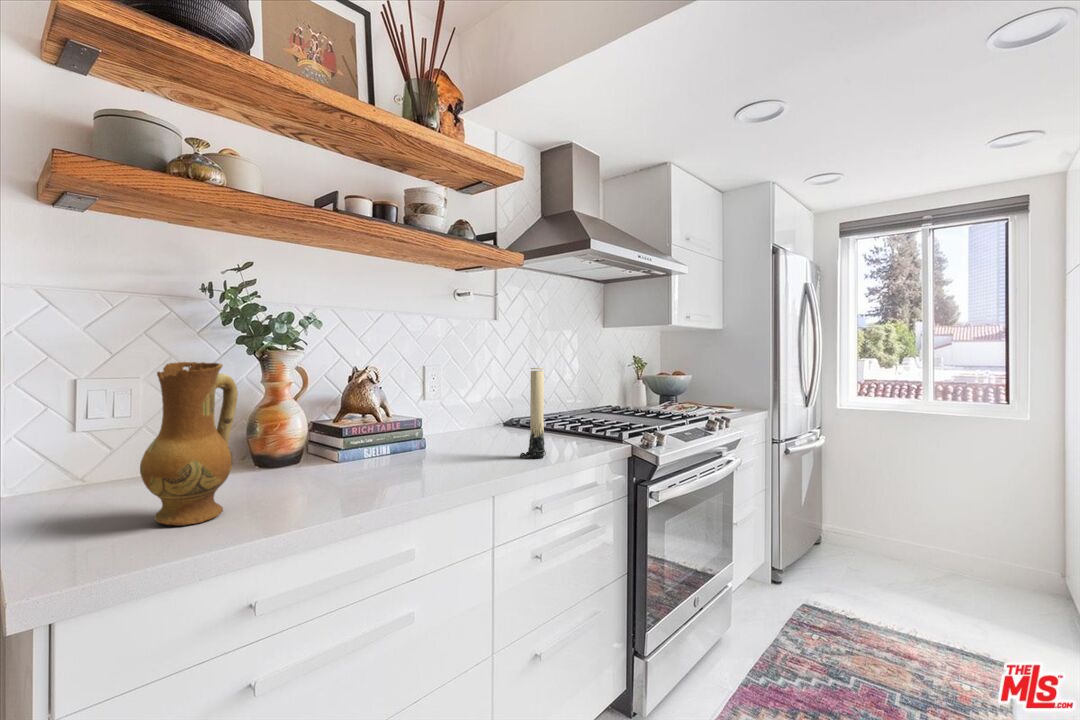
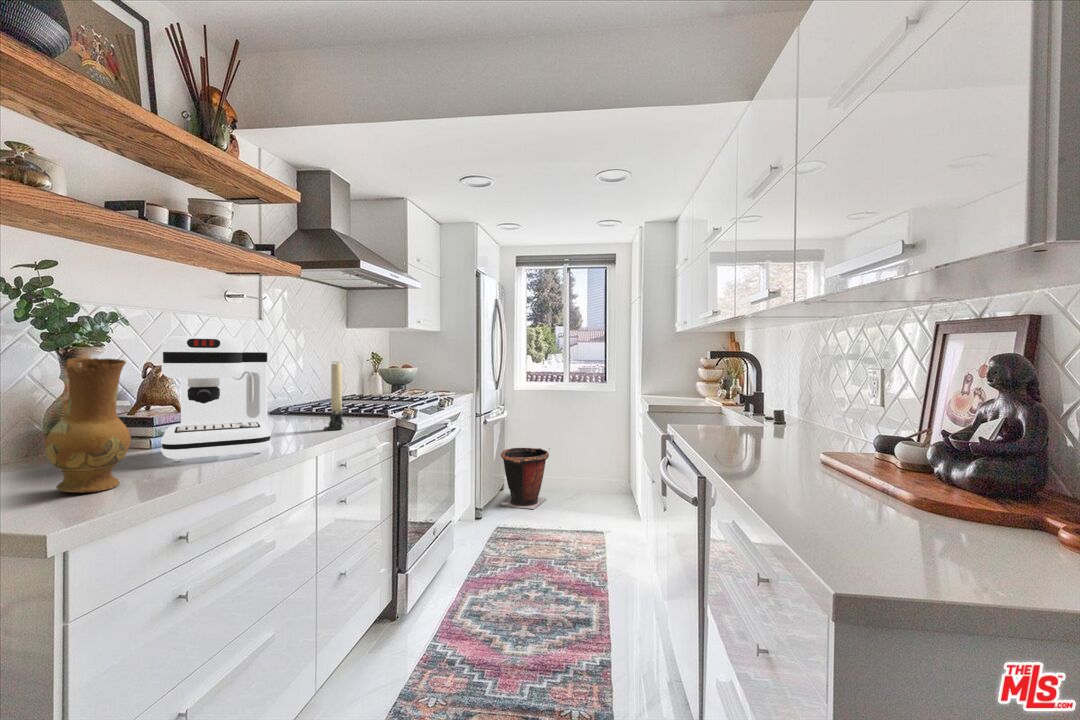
coffee maker: none [305,337,440,487] -> present [161,337,271,461]
waste bin: none [815,489,899,587] -> present [501,448,550,509]

